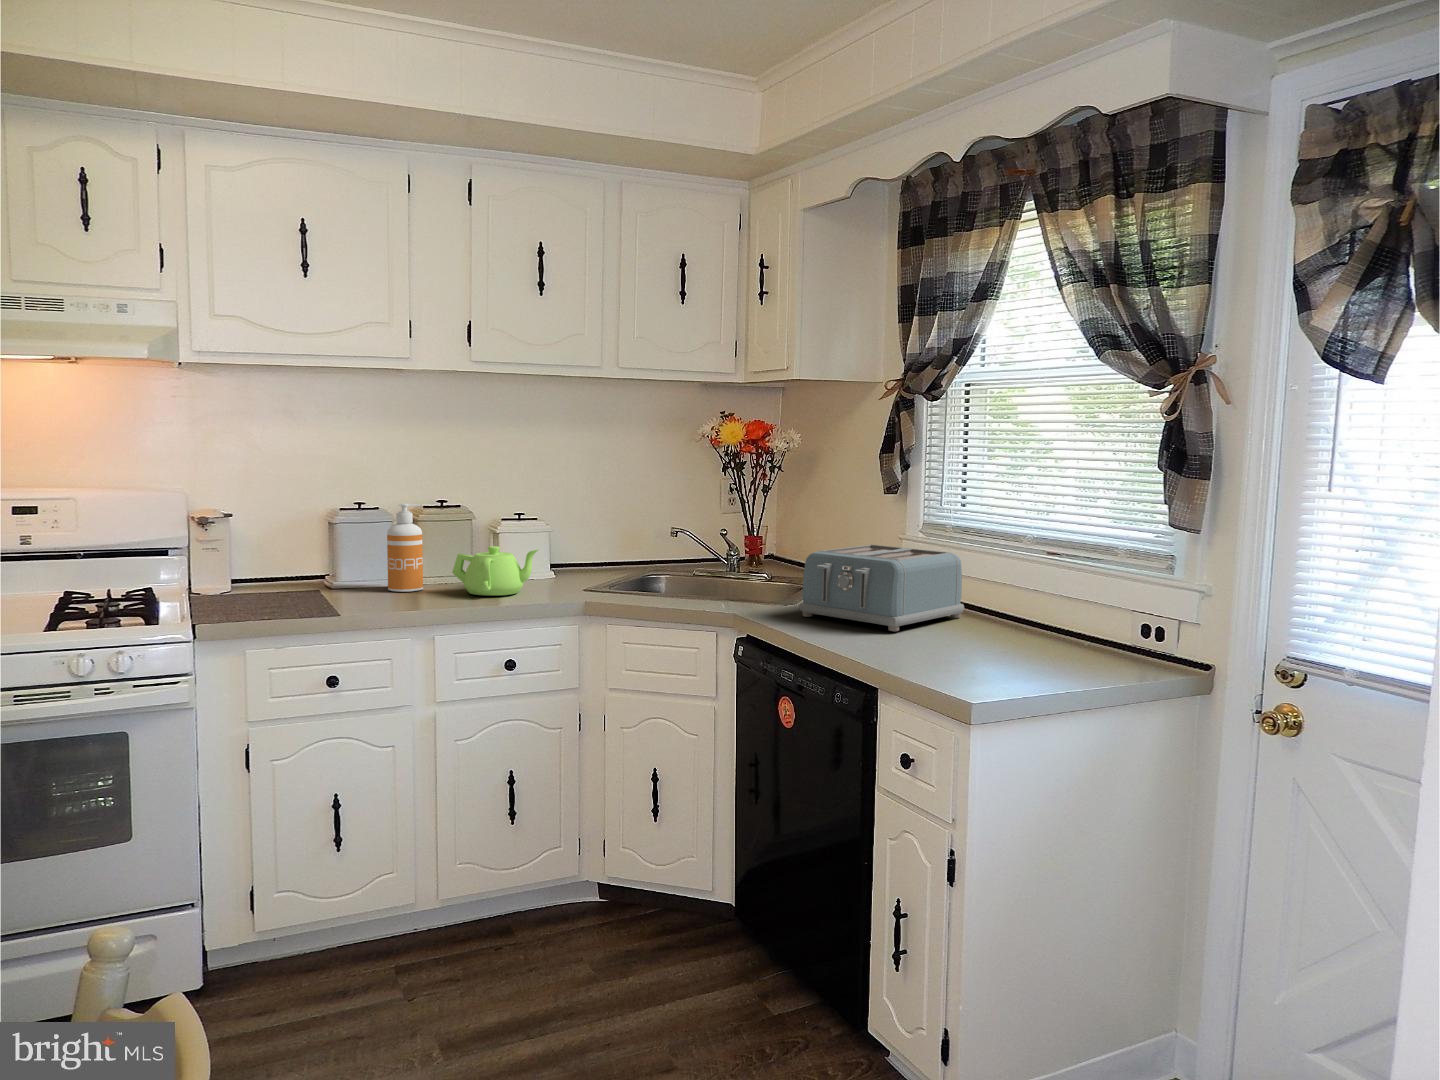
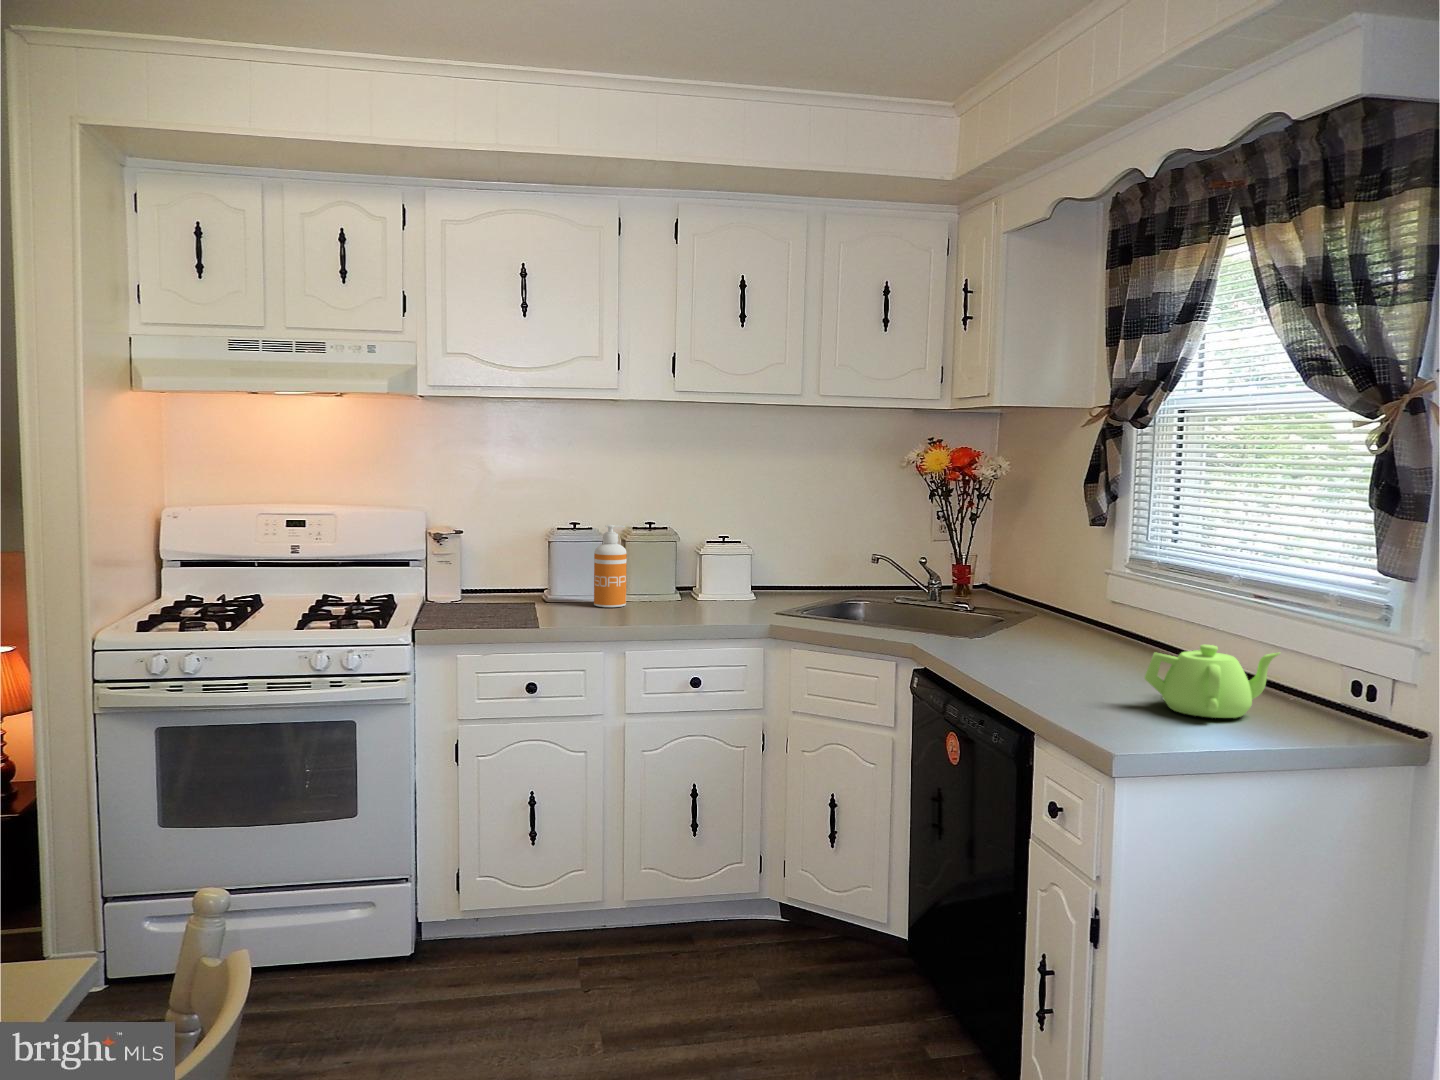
toaster: present [799,545,964,631] -> none [978,579,1161,672]
teapot: present [452,546,539,595] -> present [1145,645,1280,718]

